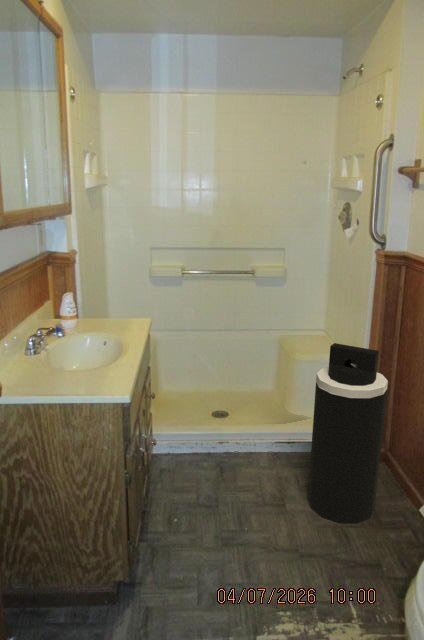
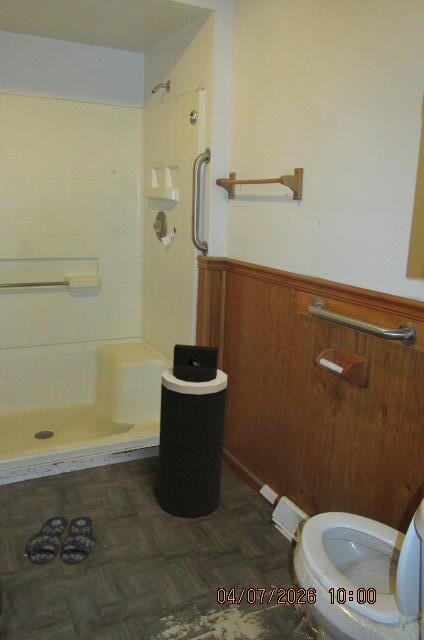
slippers: none [178,492,240,538] -> present [27,517,96,564]

